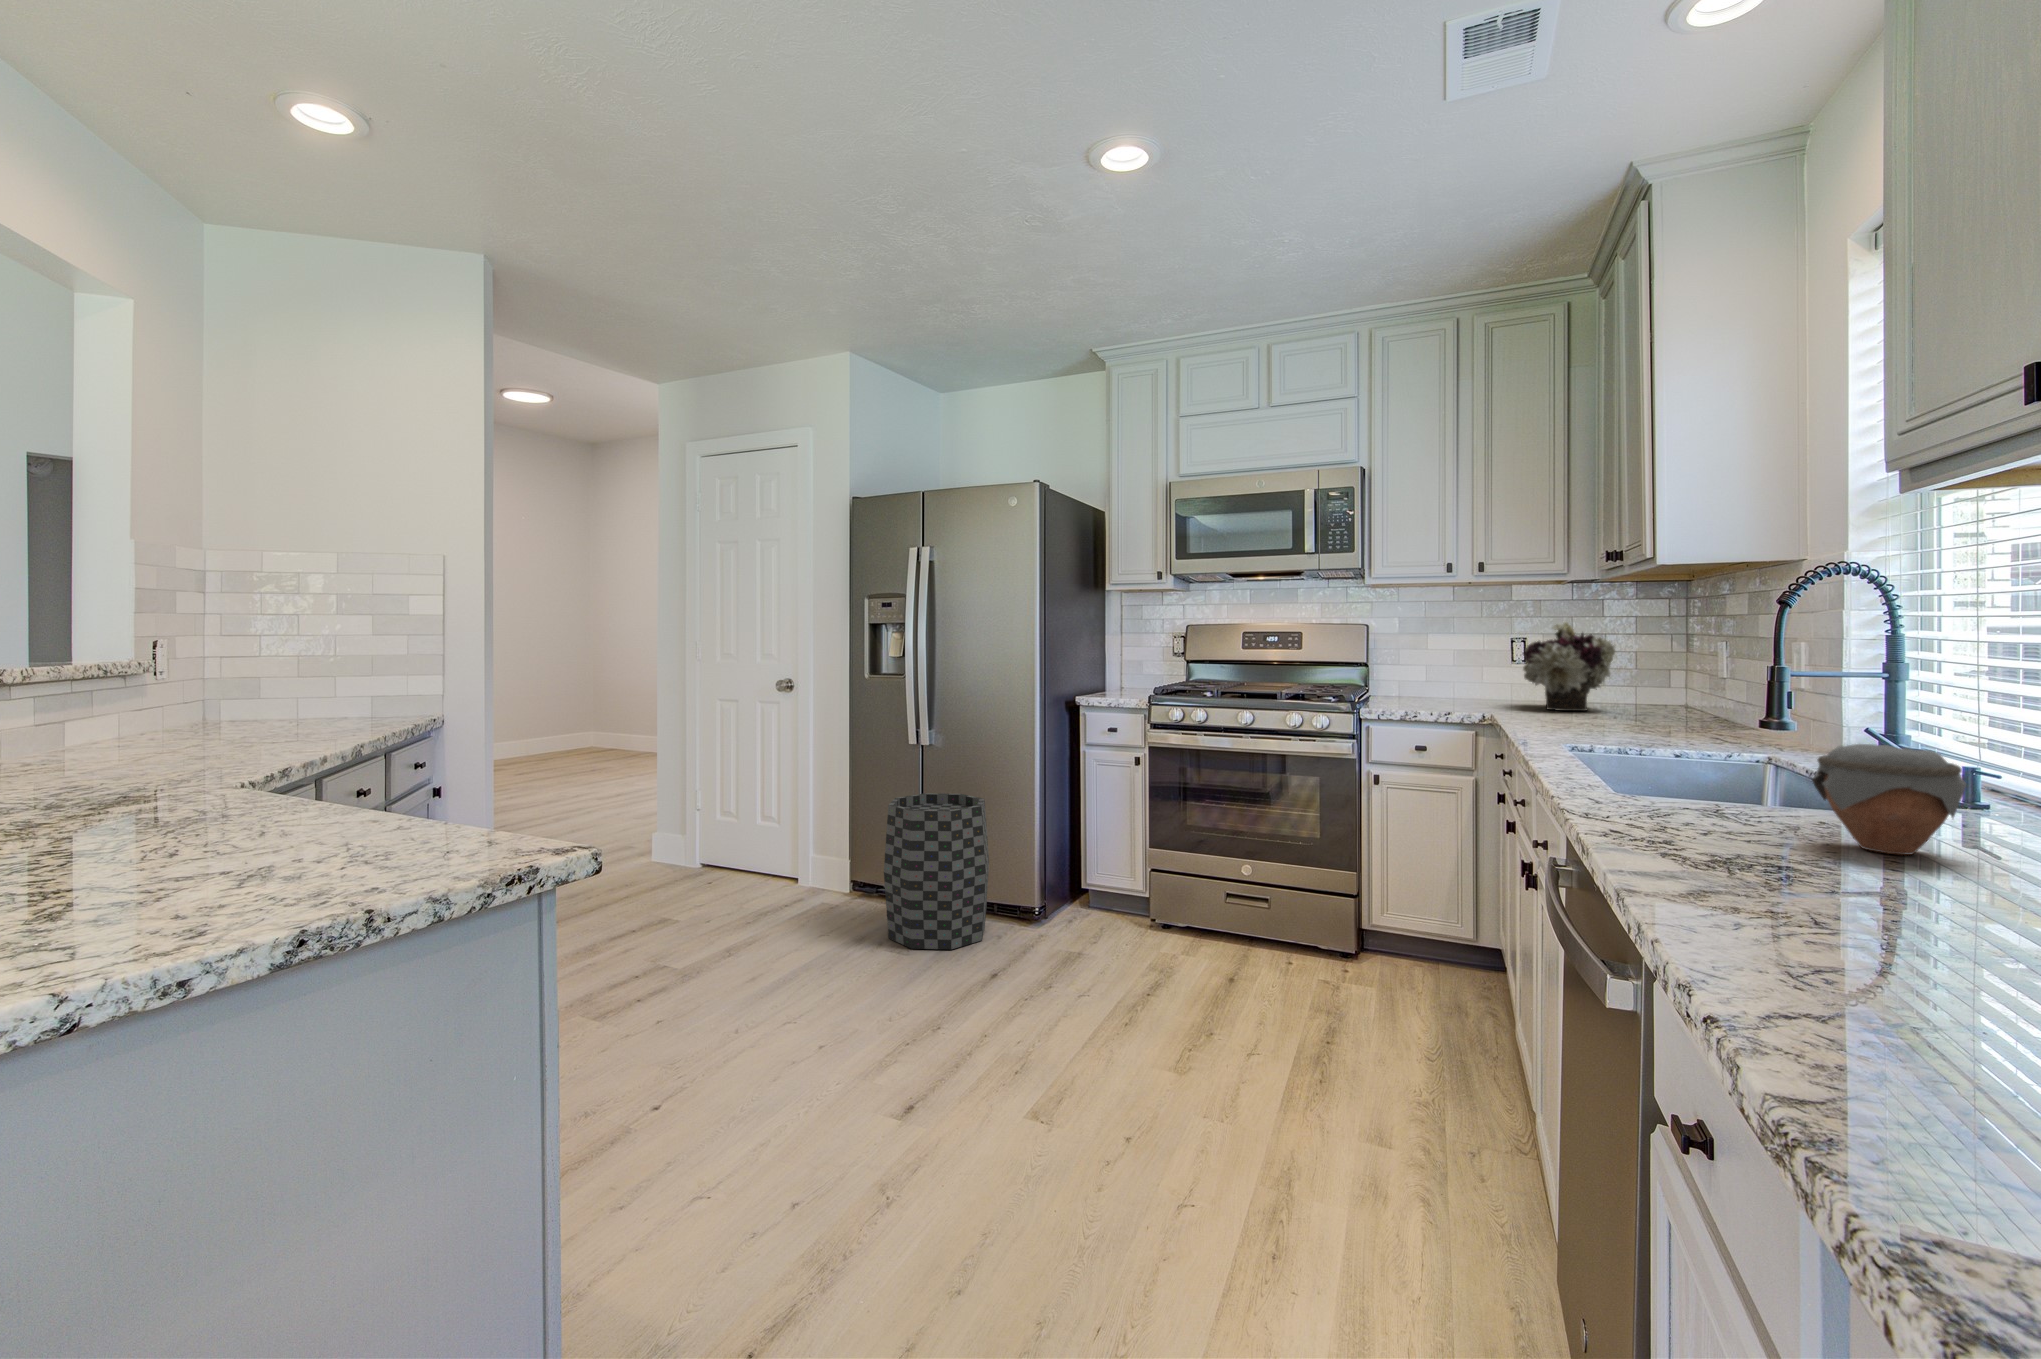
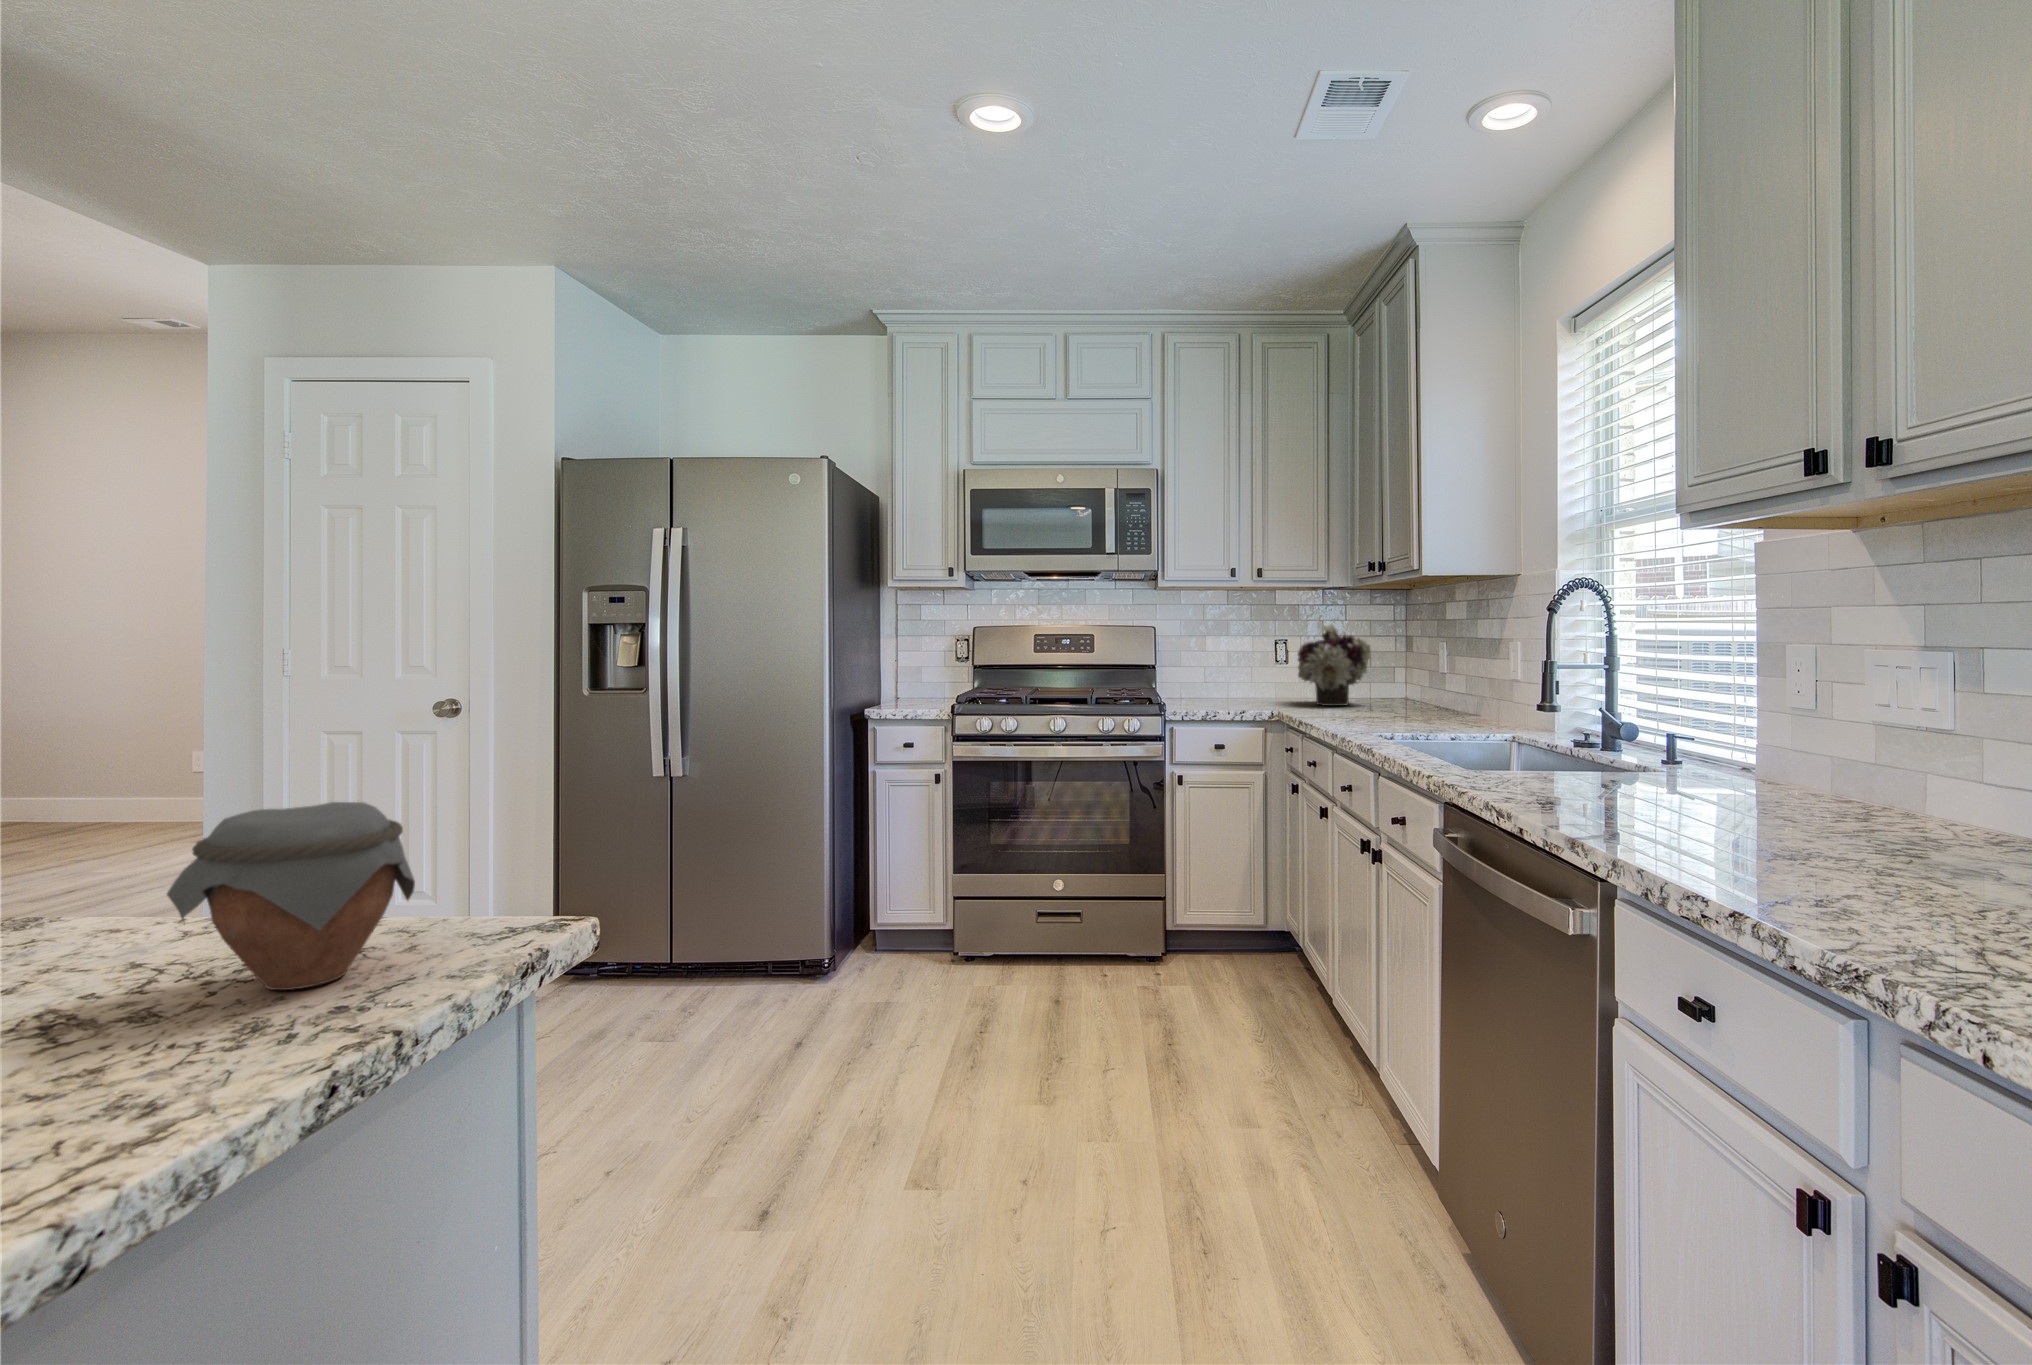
jar: present [1812,744,1966,855] -> present [167,802,415,990]
trash can: present [884,793,989,949] -> none [638,833,772,1028]

